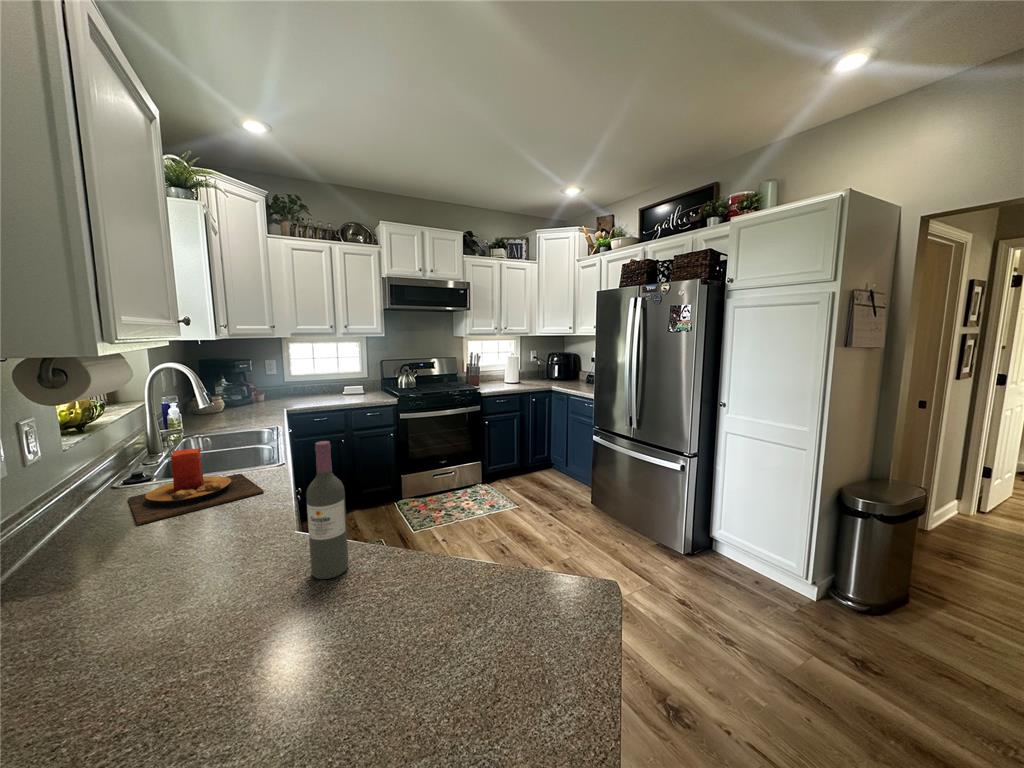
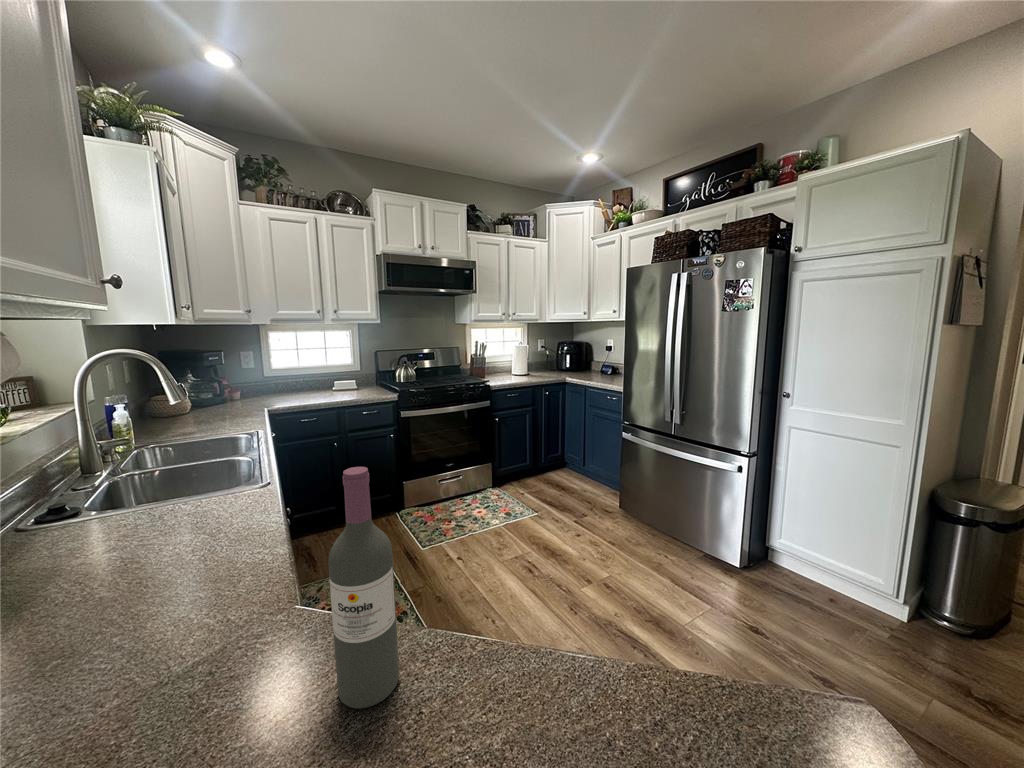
candle: present [128,448,264,525] -> none [42,468,246,595]

